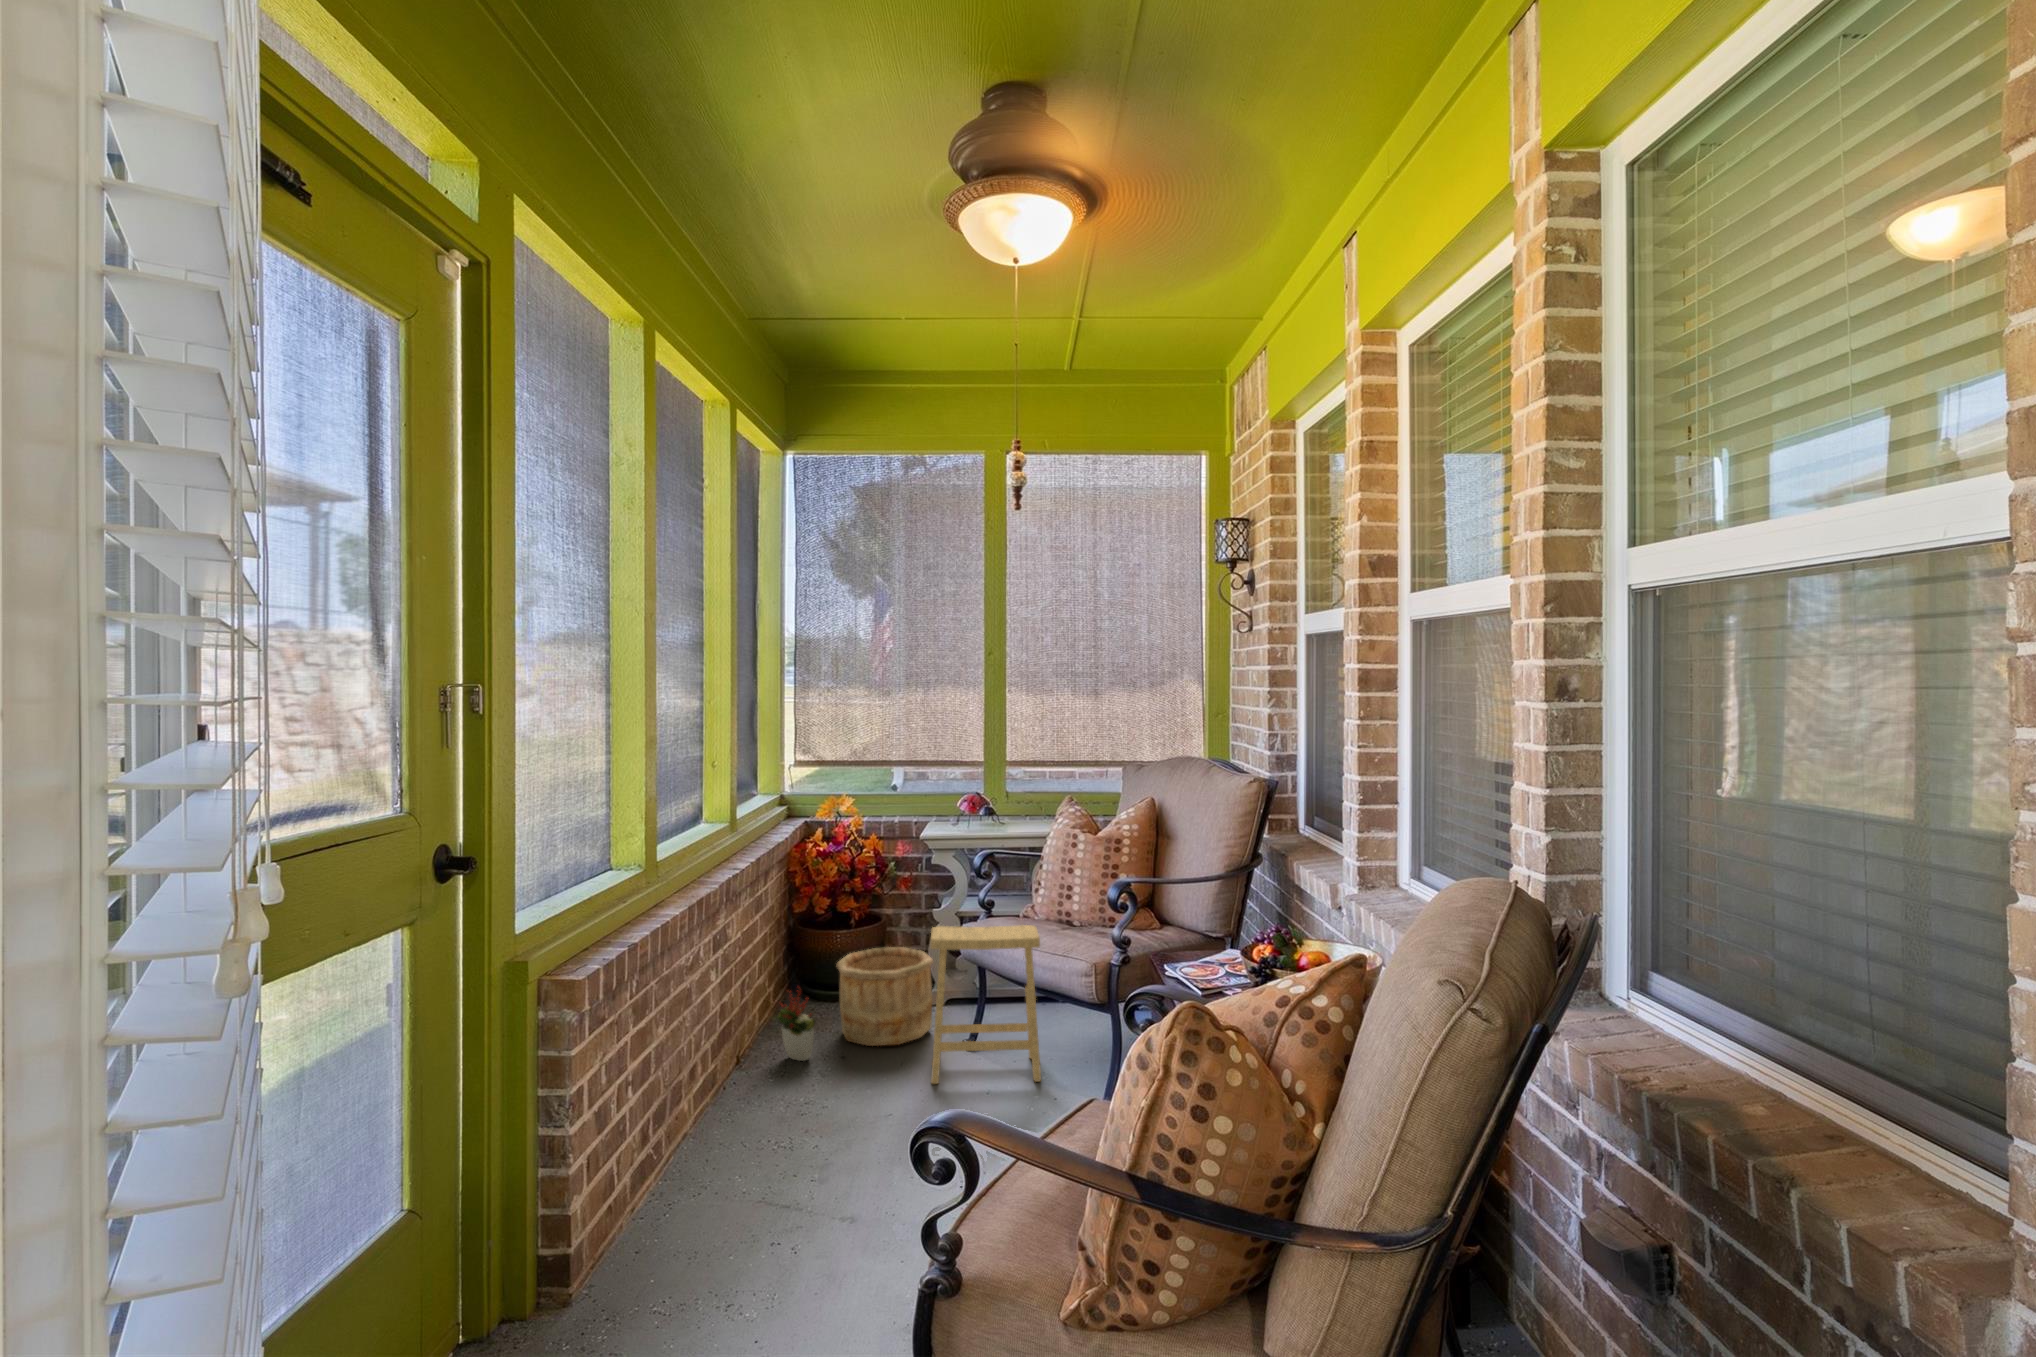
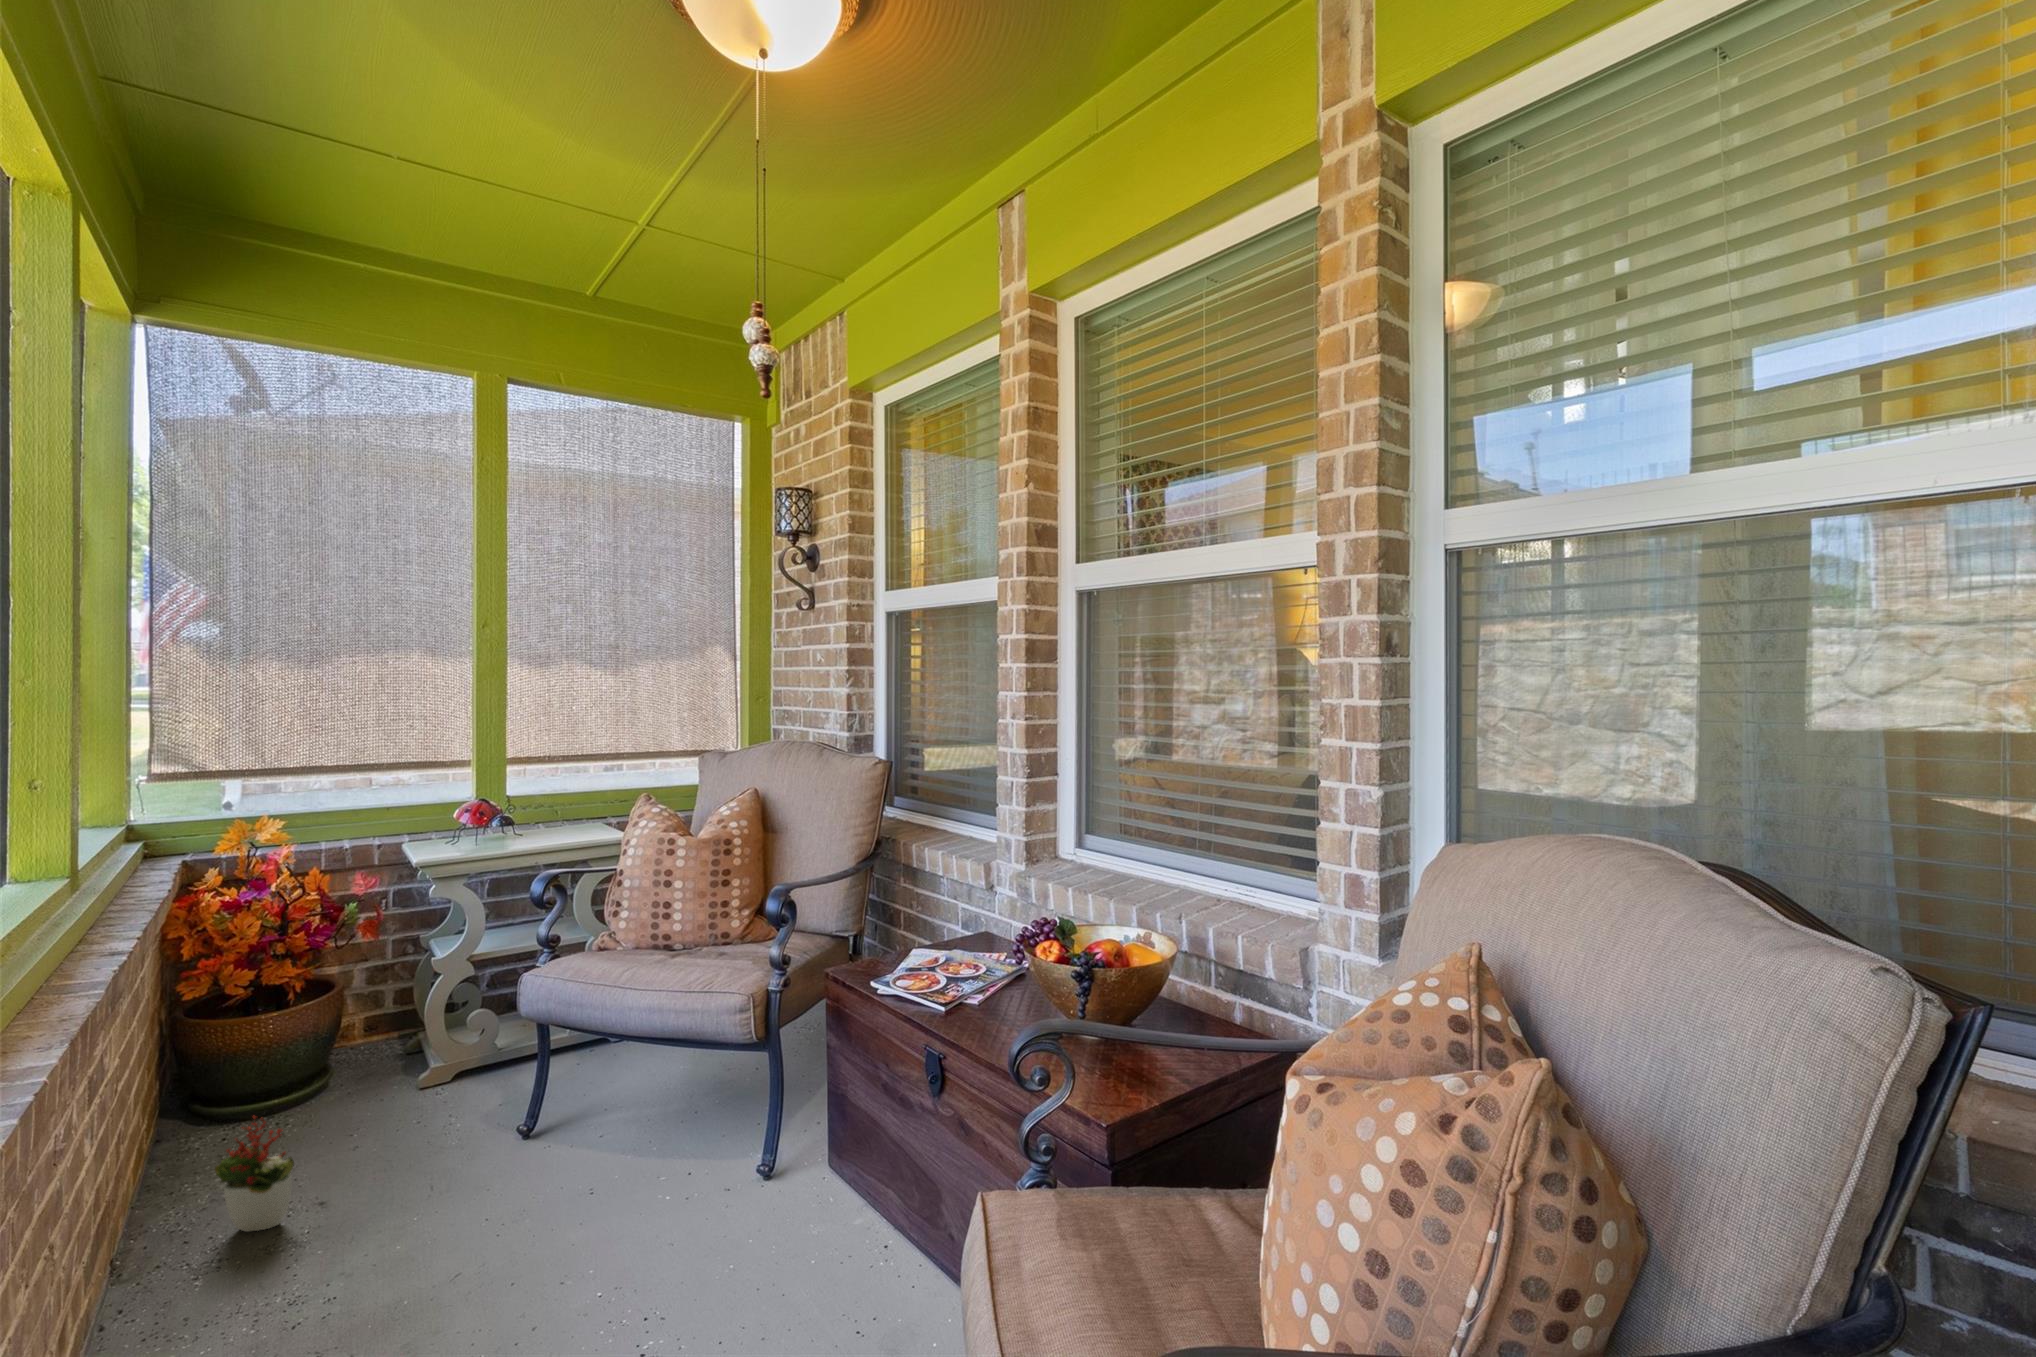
footstool: present [931,925,1041,1084] -> none [491,955,665,1196]
wooden bucket: present [836,947,933,1046] -> none [303,1019,467,1175]

